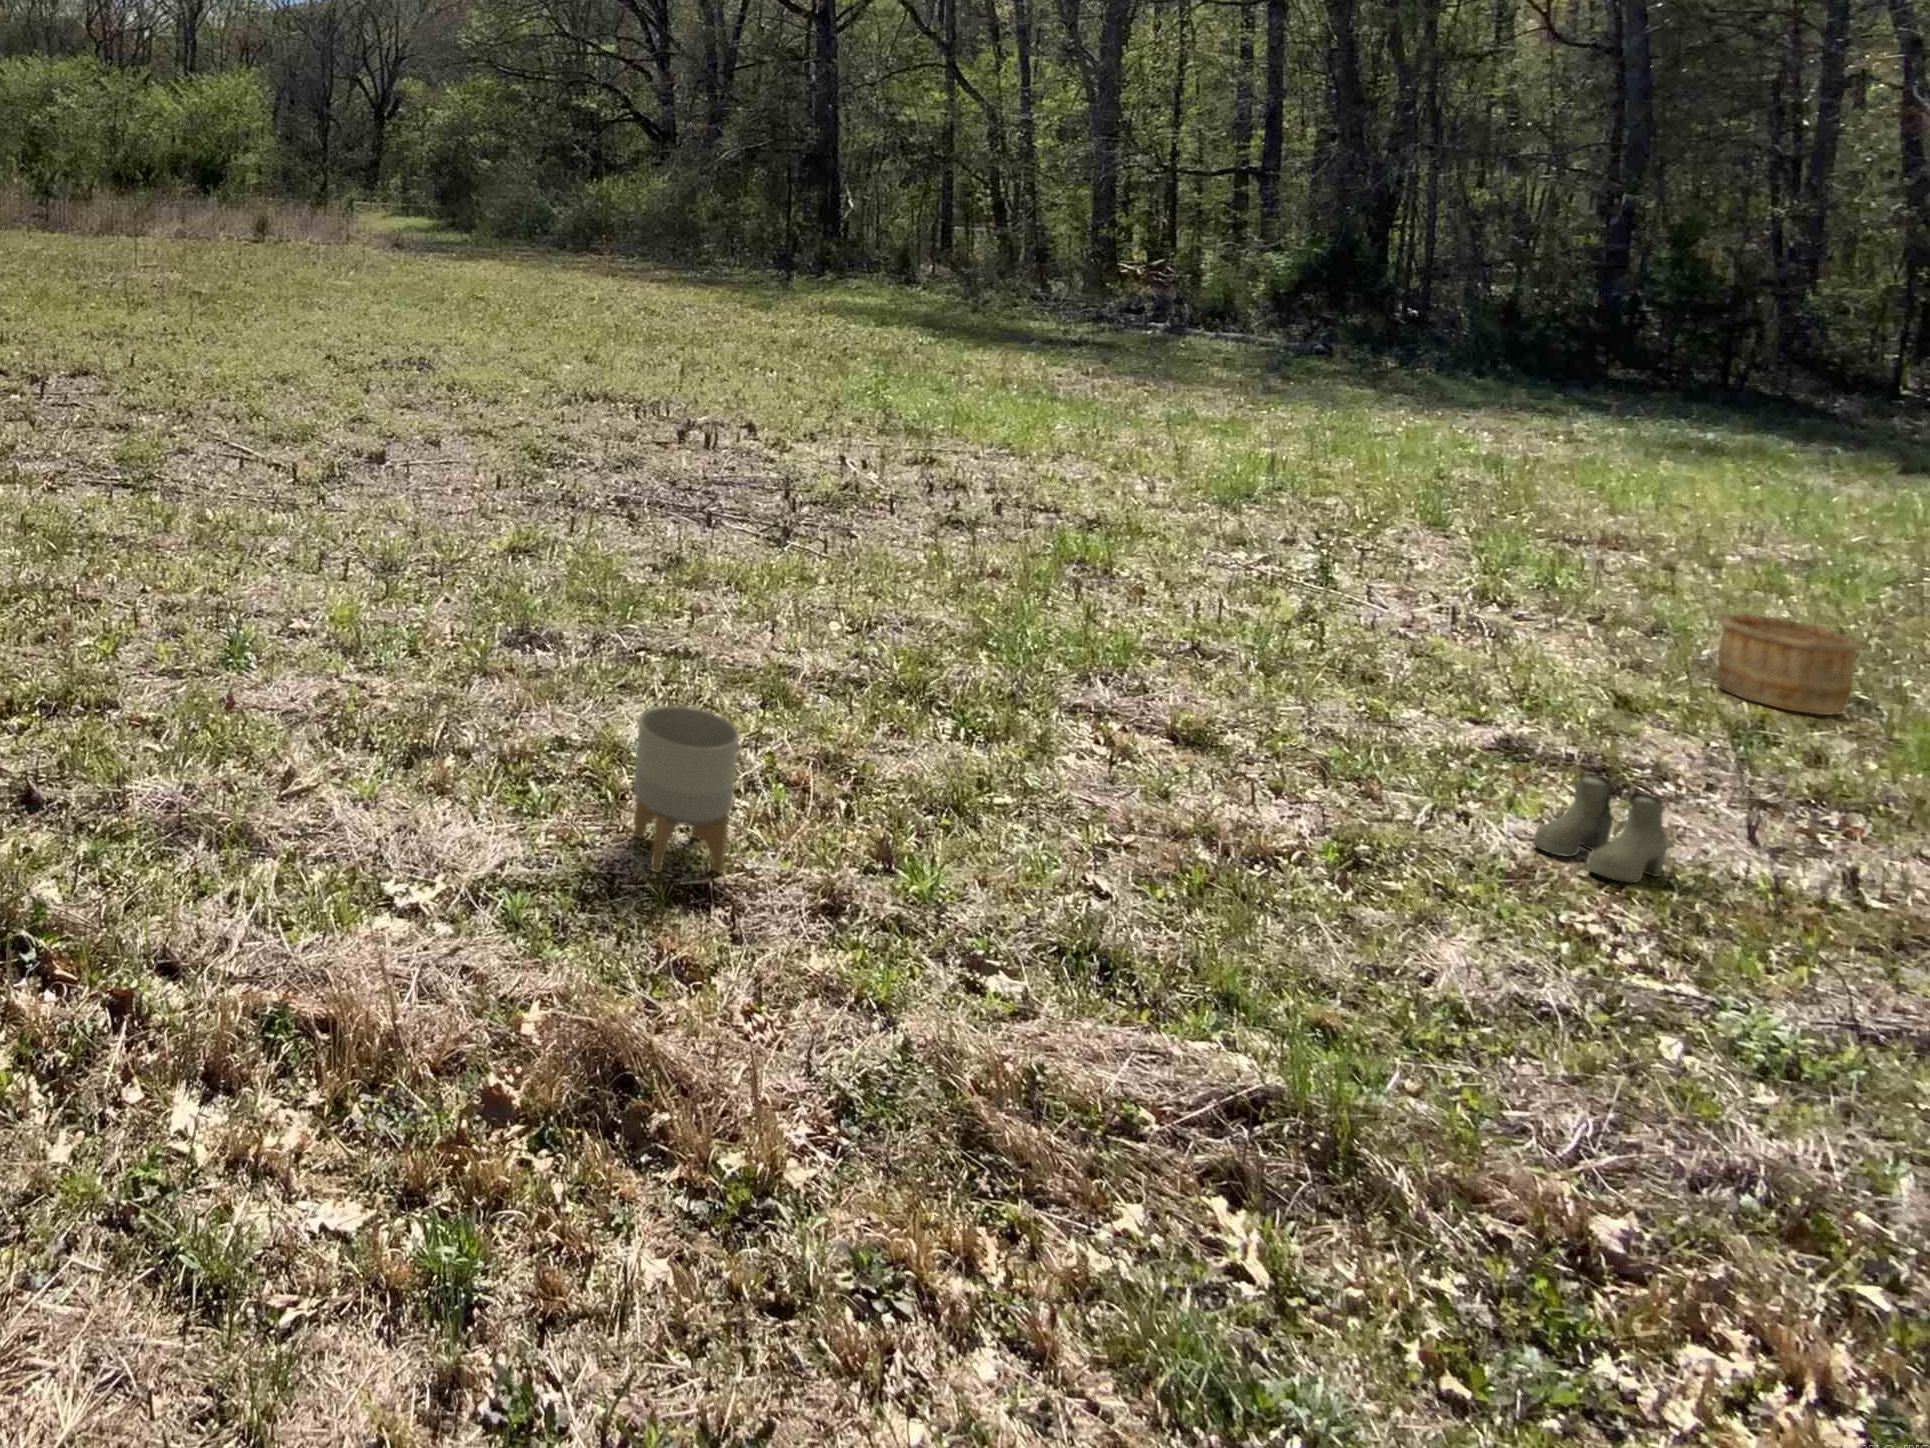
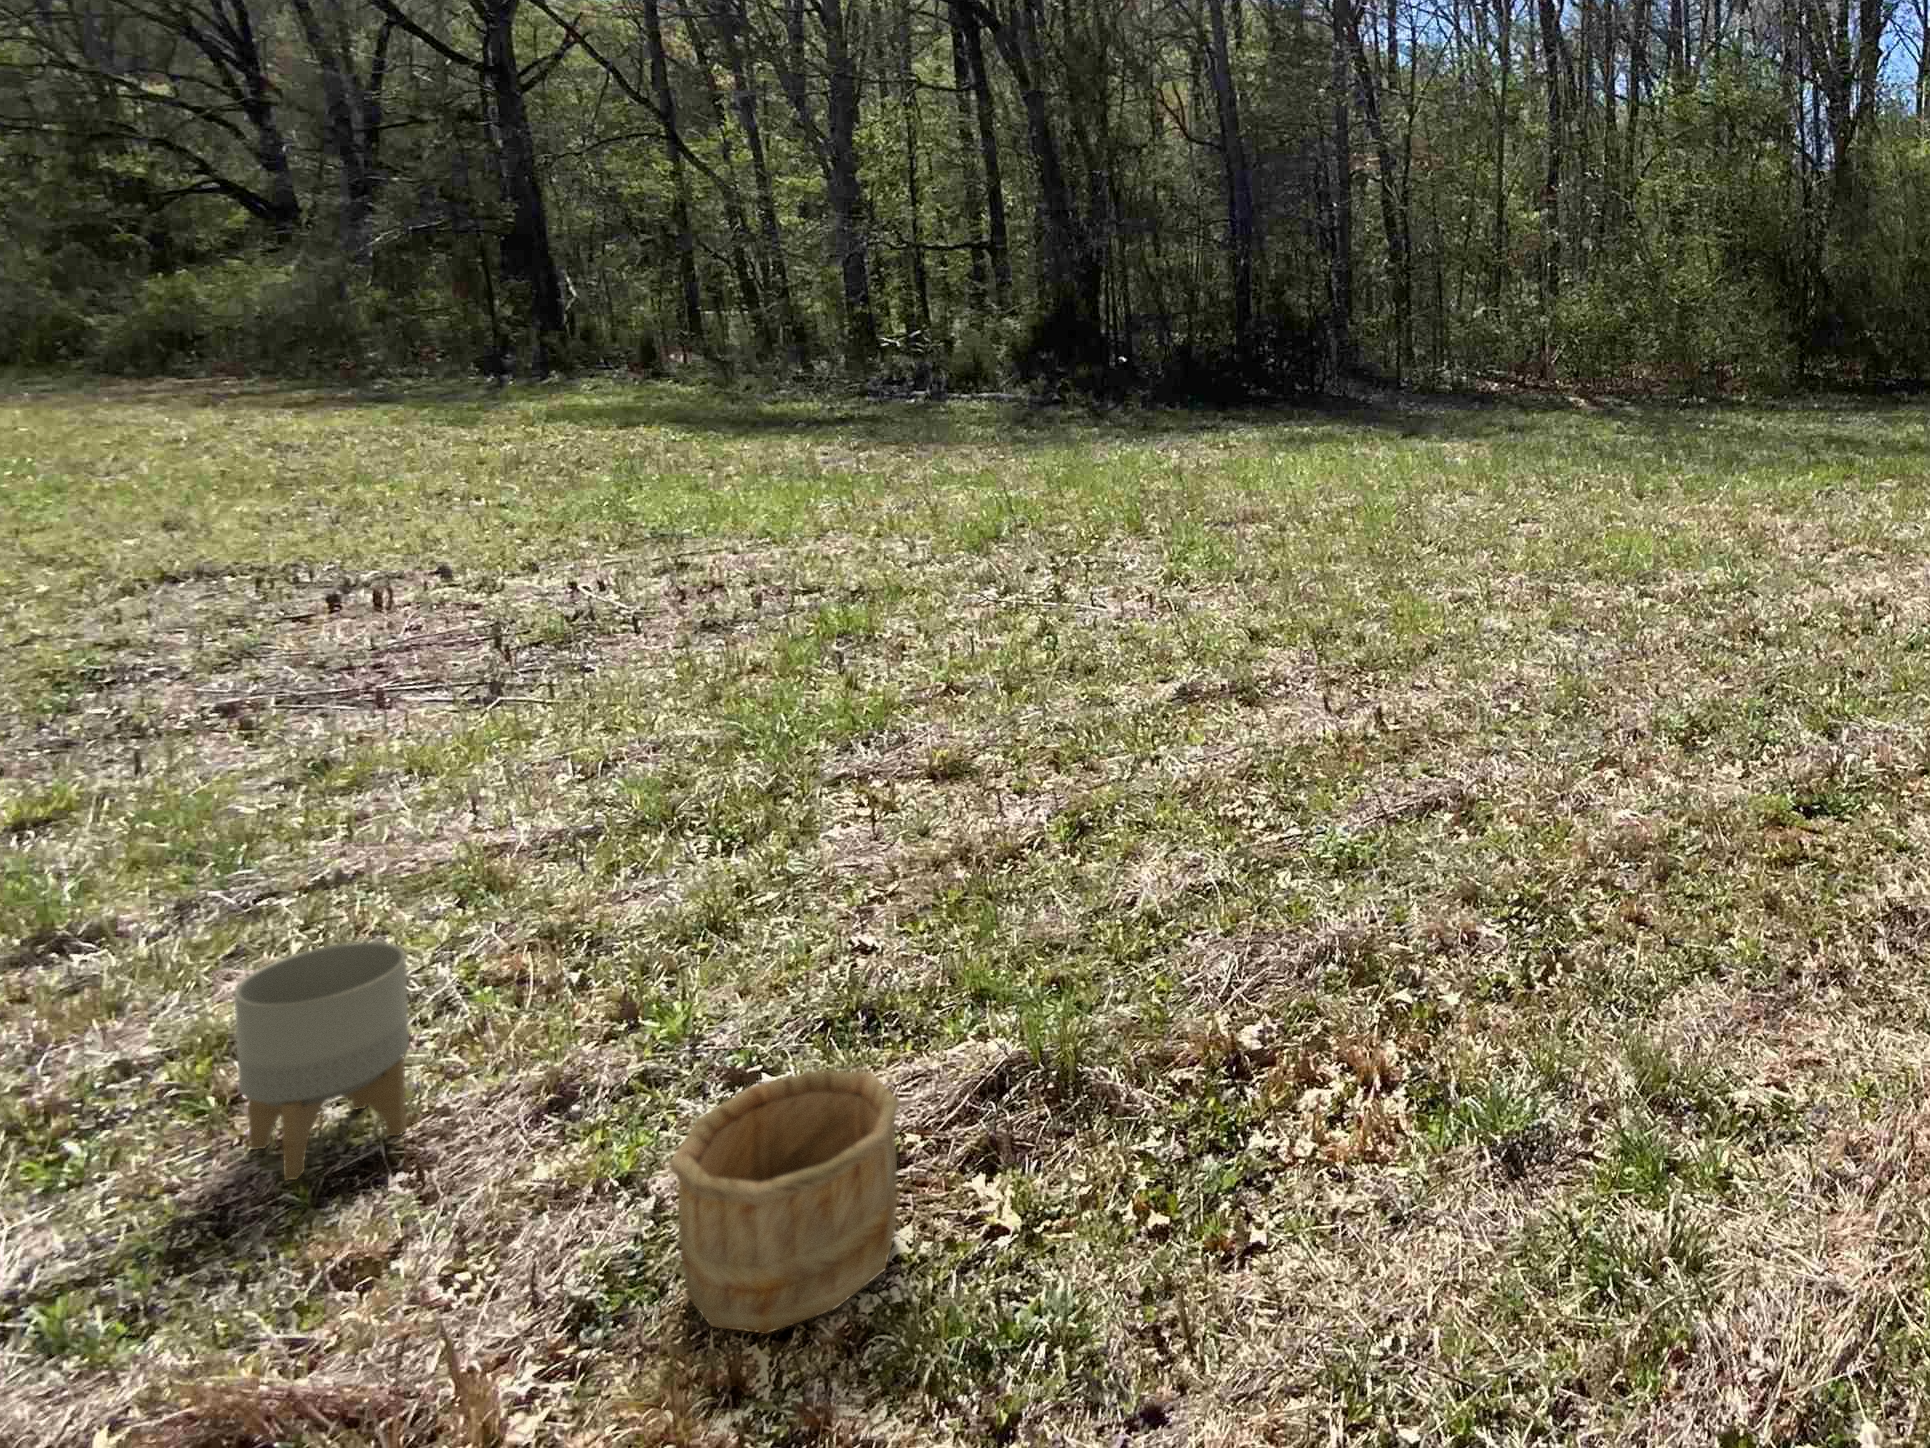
wooden bucket: present [1717,614,1861,715] -> present [669,1070,899,1334]
boots: present [1533,773,1667,883] -> none [1198,701,1272,776]

